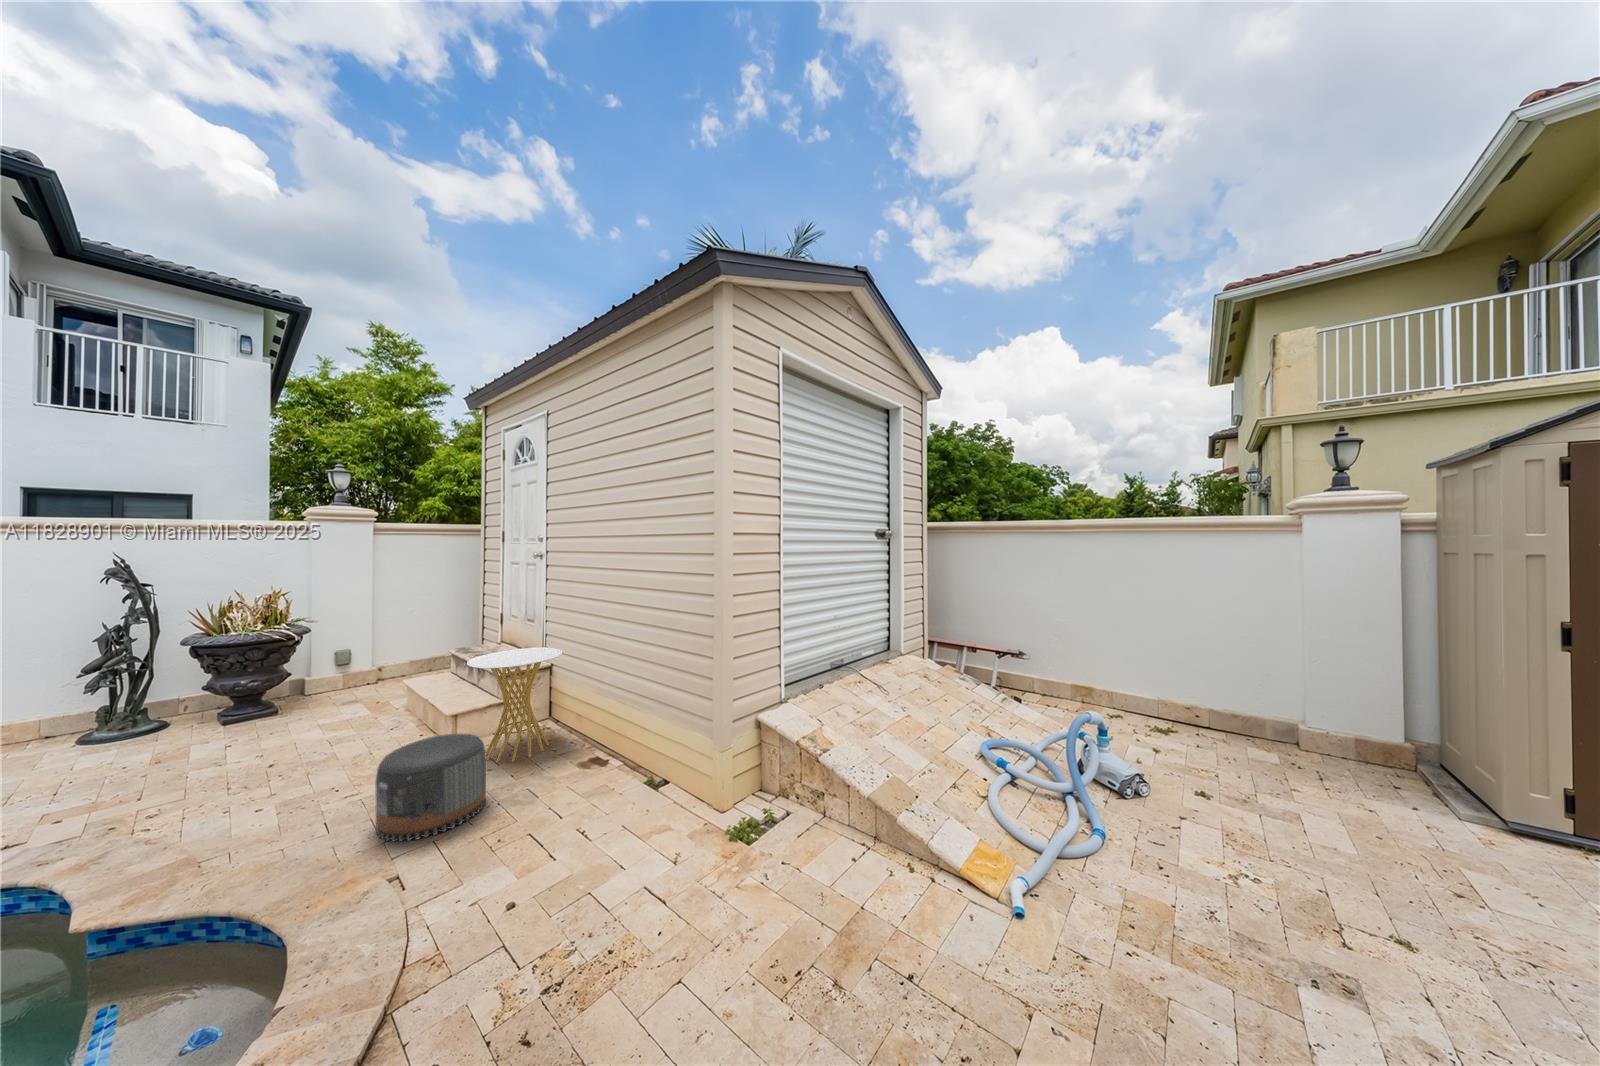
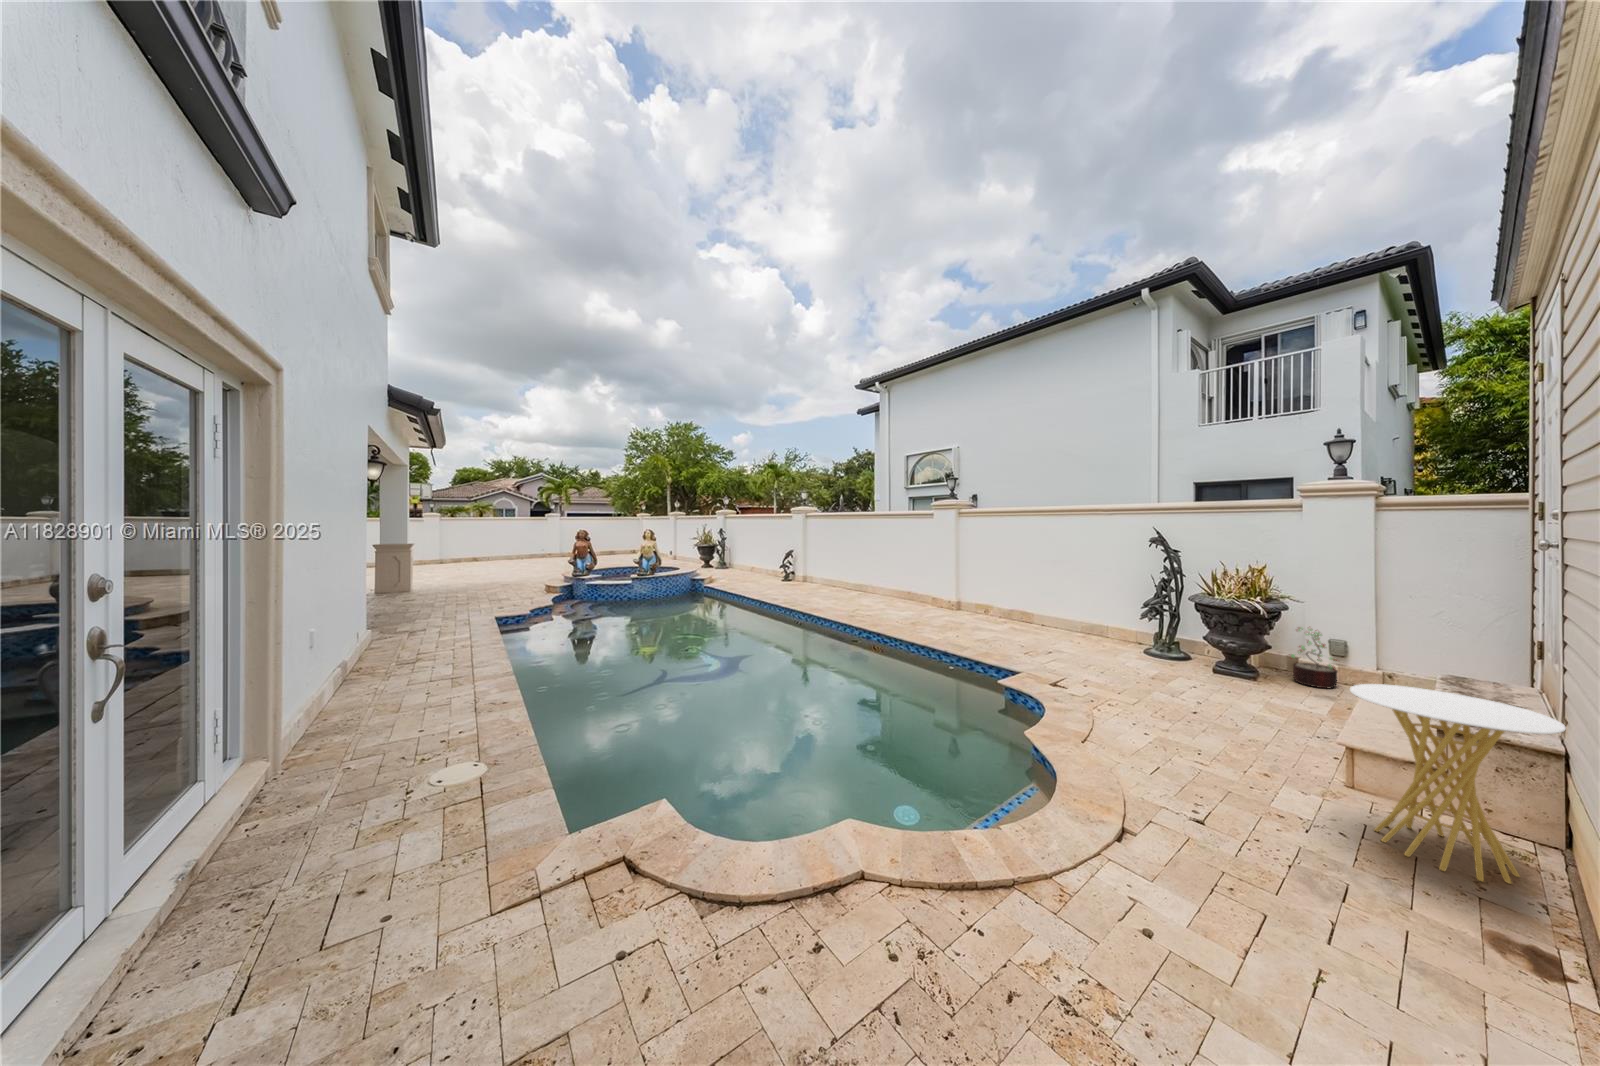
decorative plant: none [296,643,347,699] -> present [1291,627,1338,688]
pouf: present [375,734,486,842] -> none [1171,735,1304,859]

